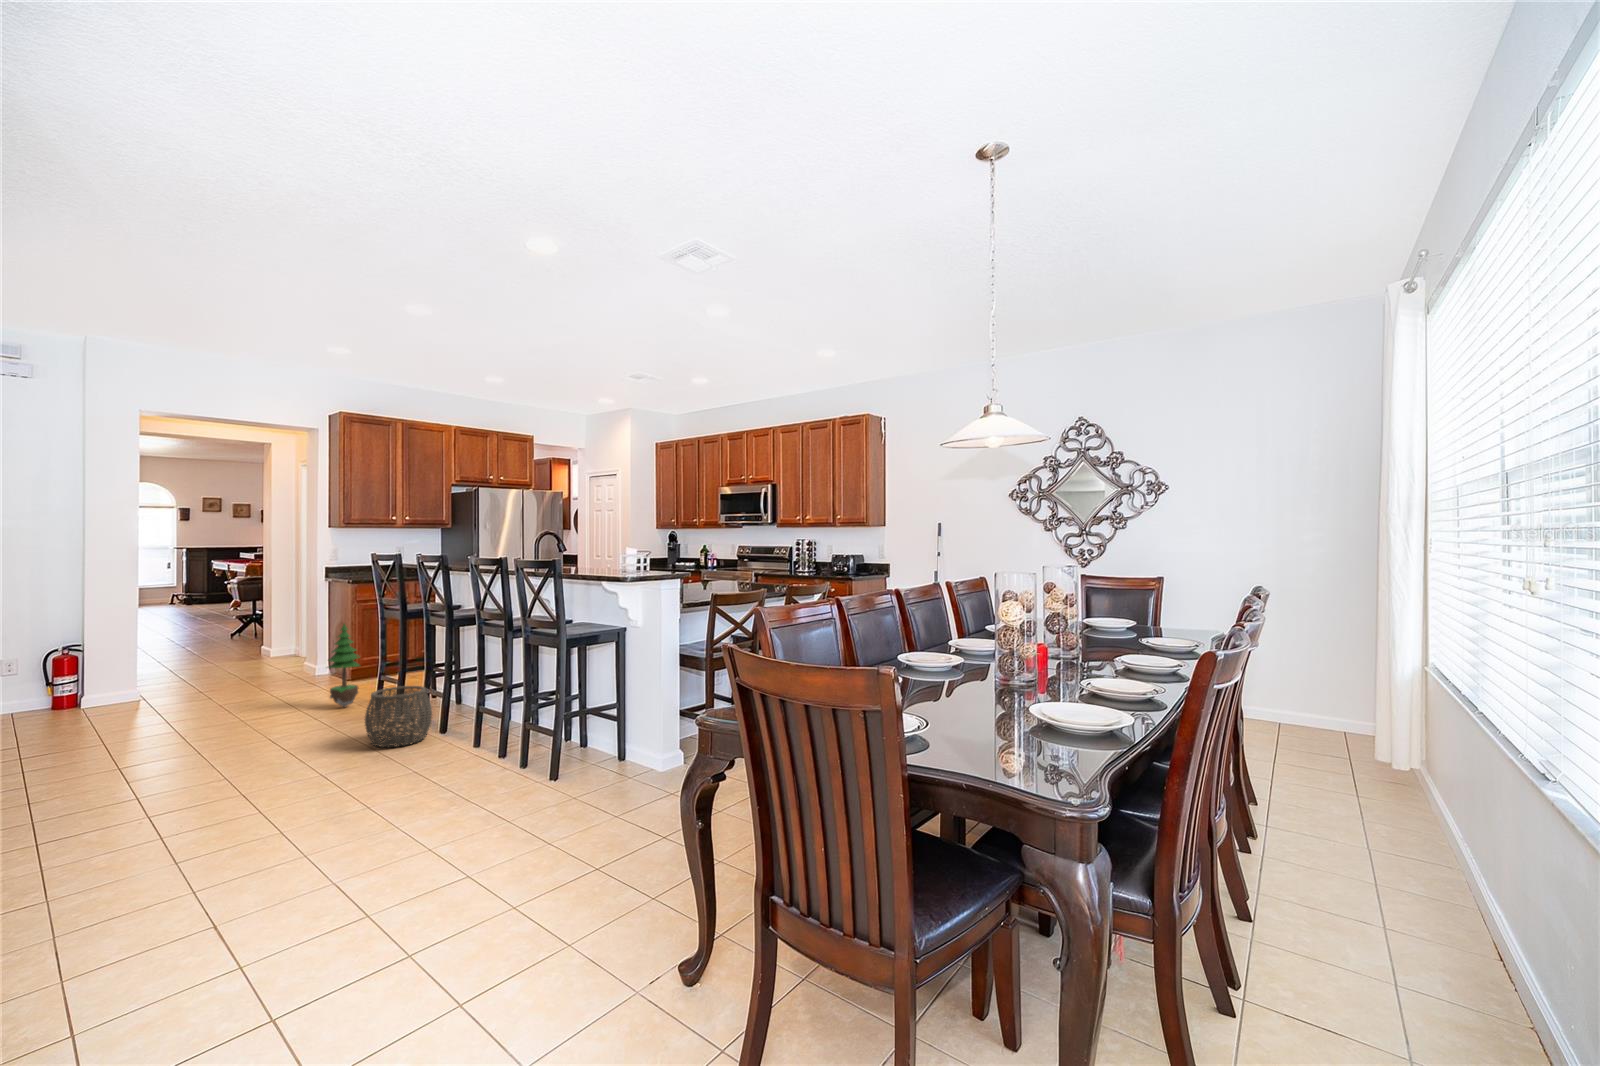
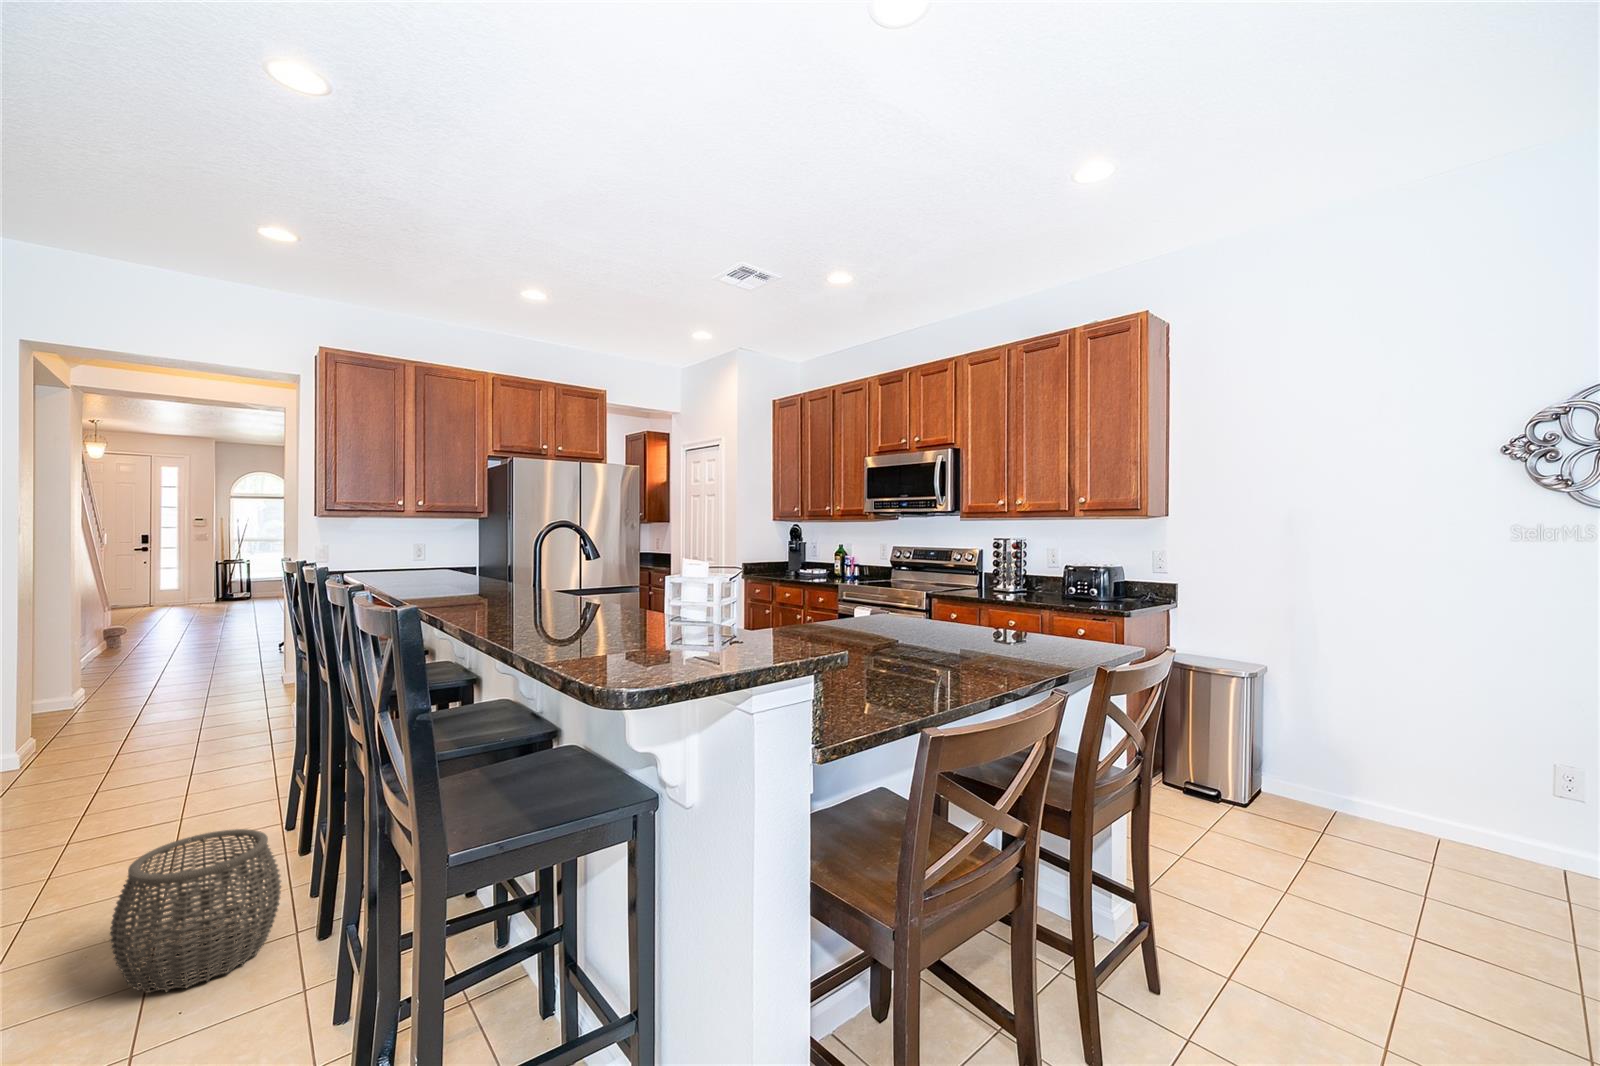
potted tree: present [328,624,360,707] -> none [197,669,265,815]

